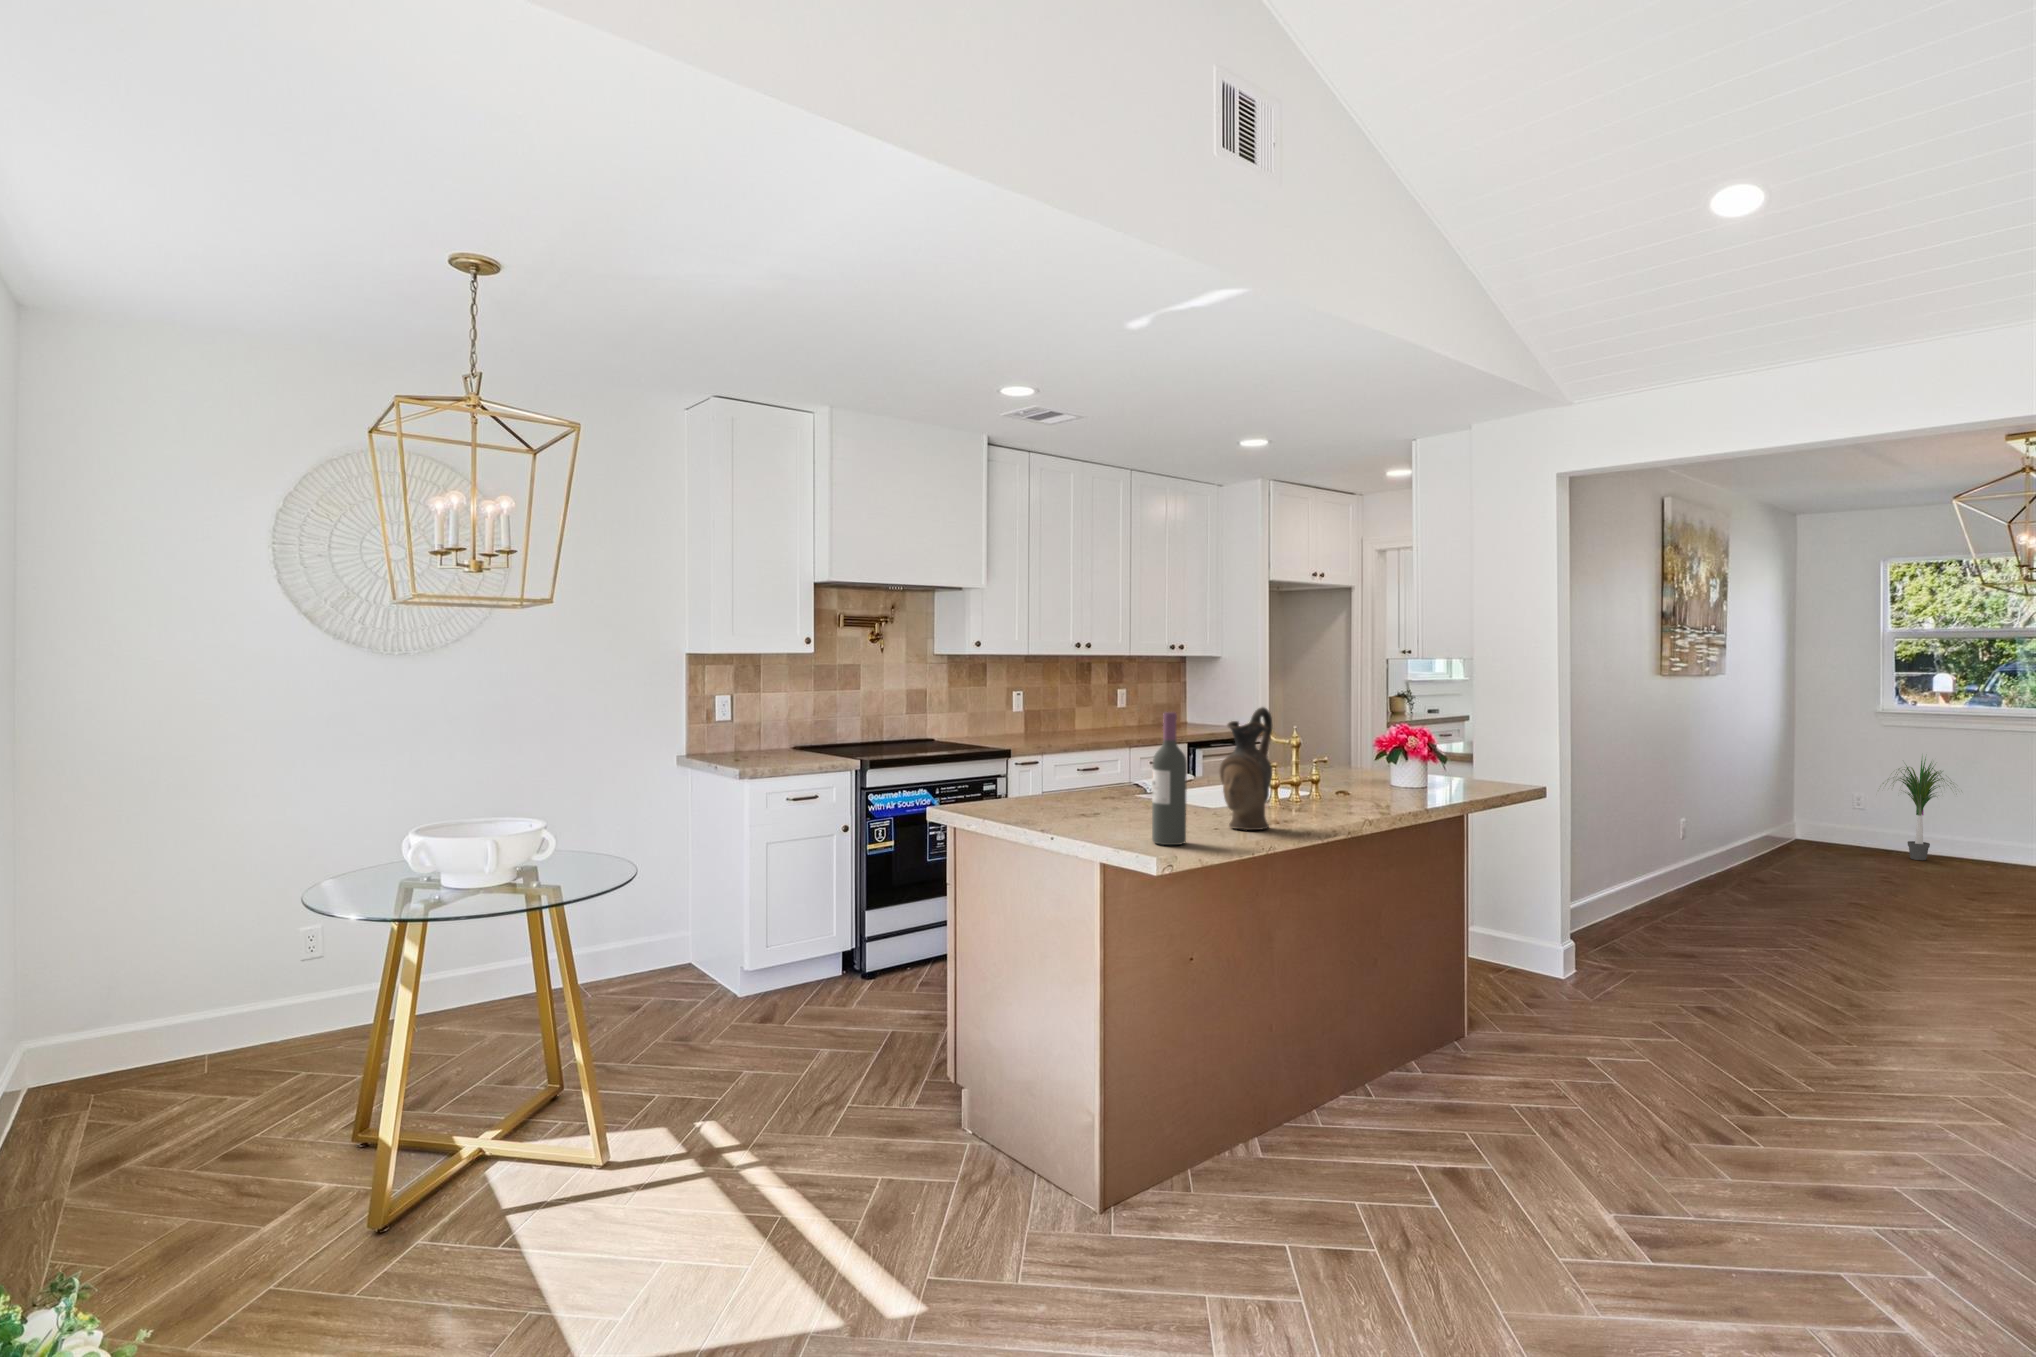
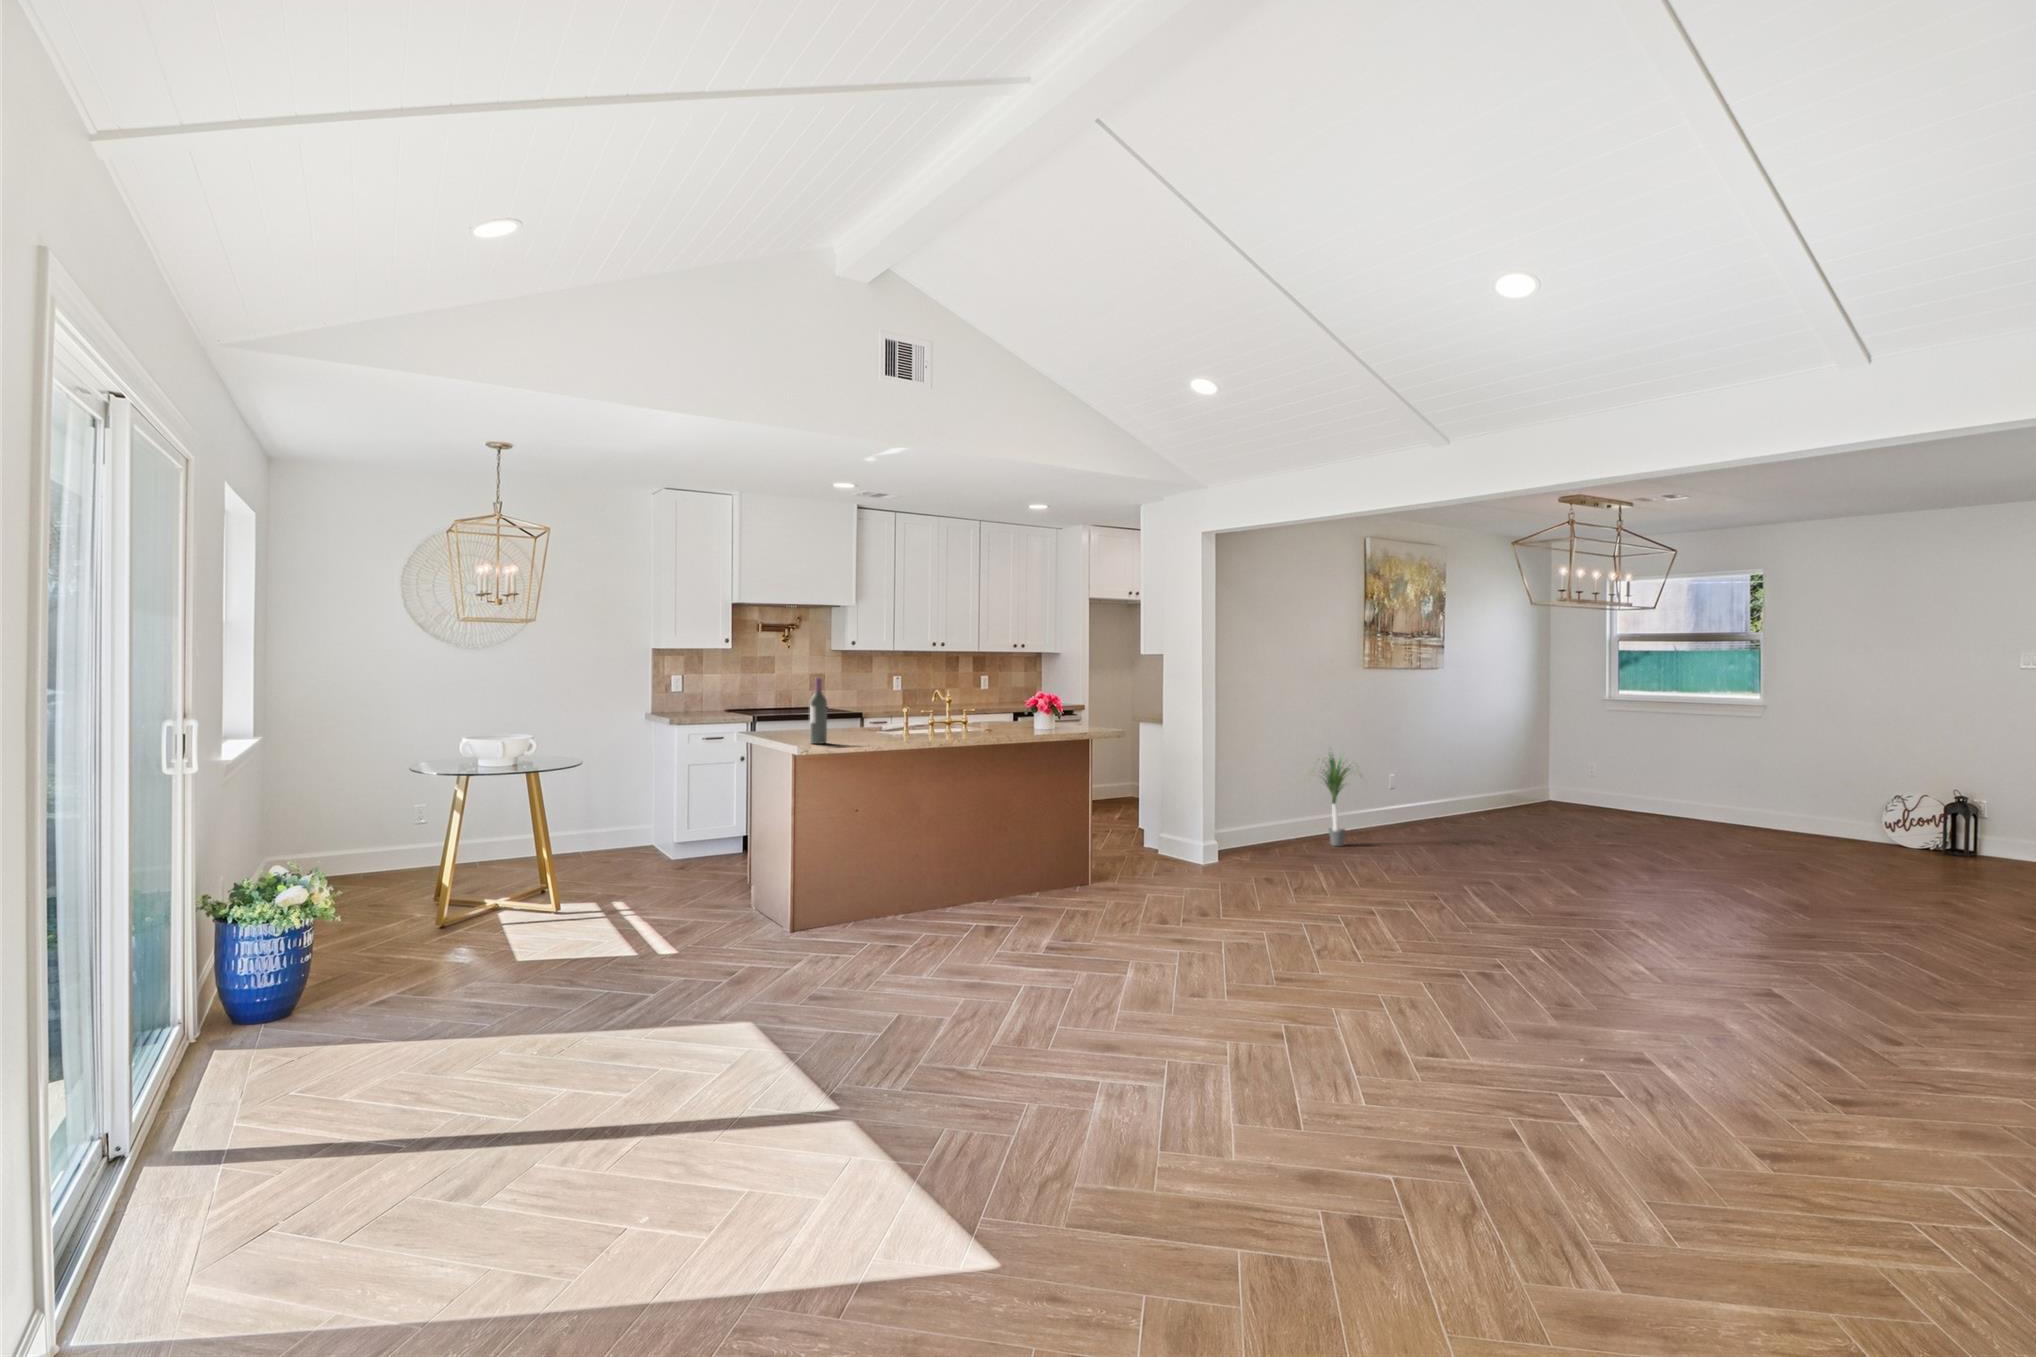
ceramic pitcher: present [1219,707,1272,830] -> none [861,677,895,740]
potted plant: present [1883,758,1951,860] -> present [1319,755,1351,846]

